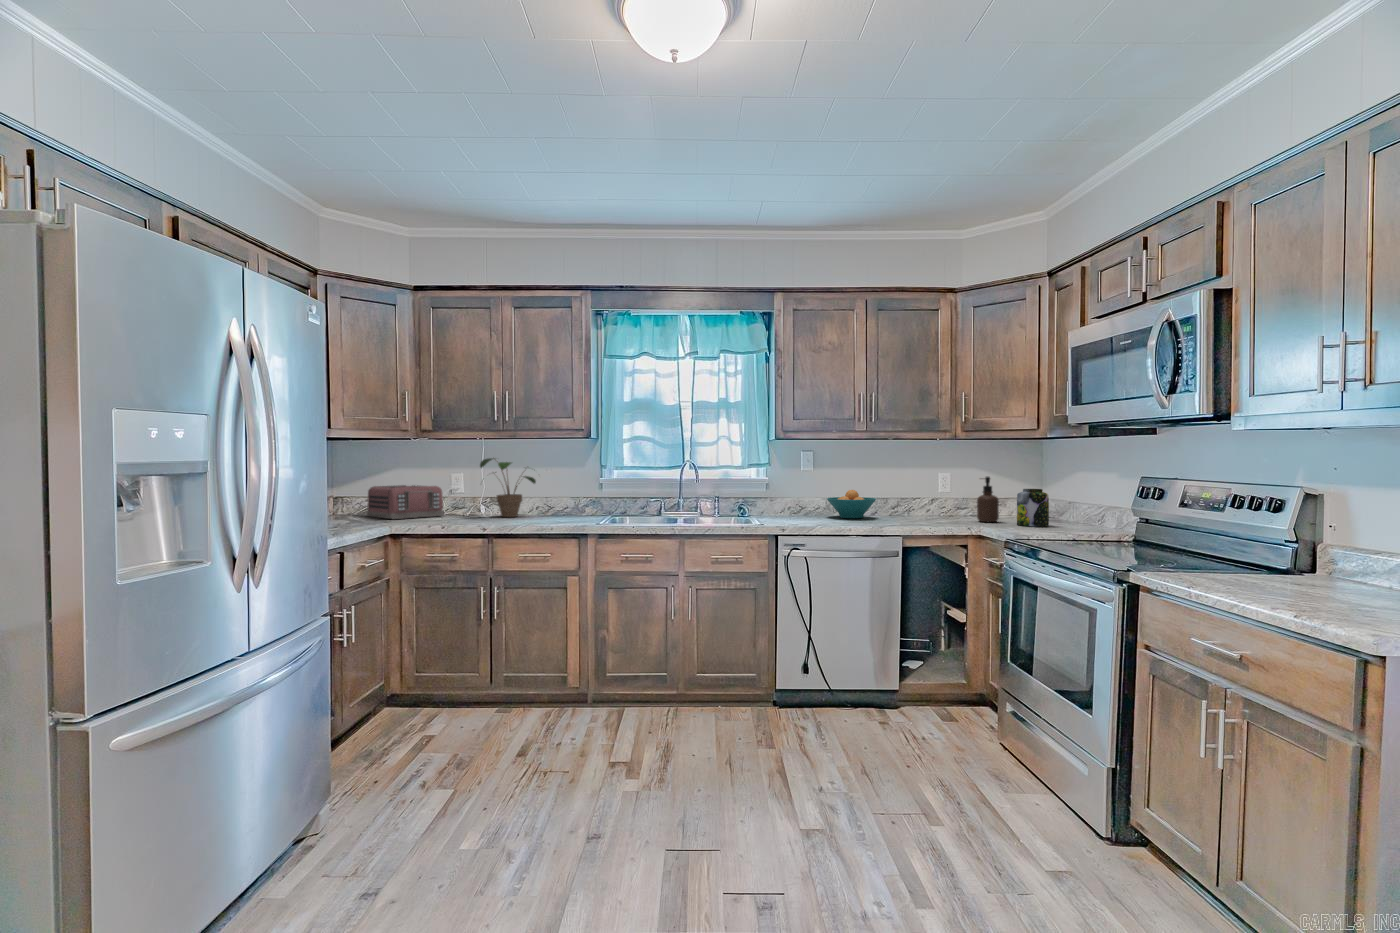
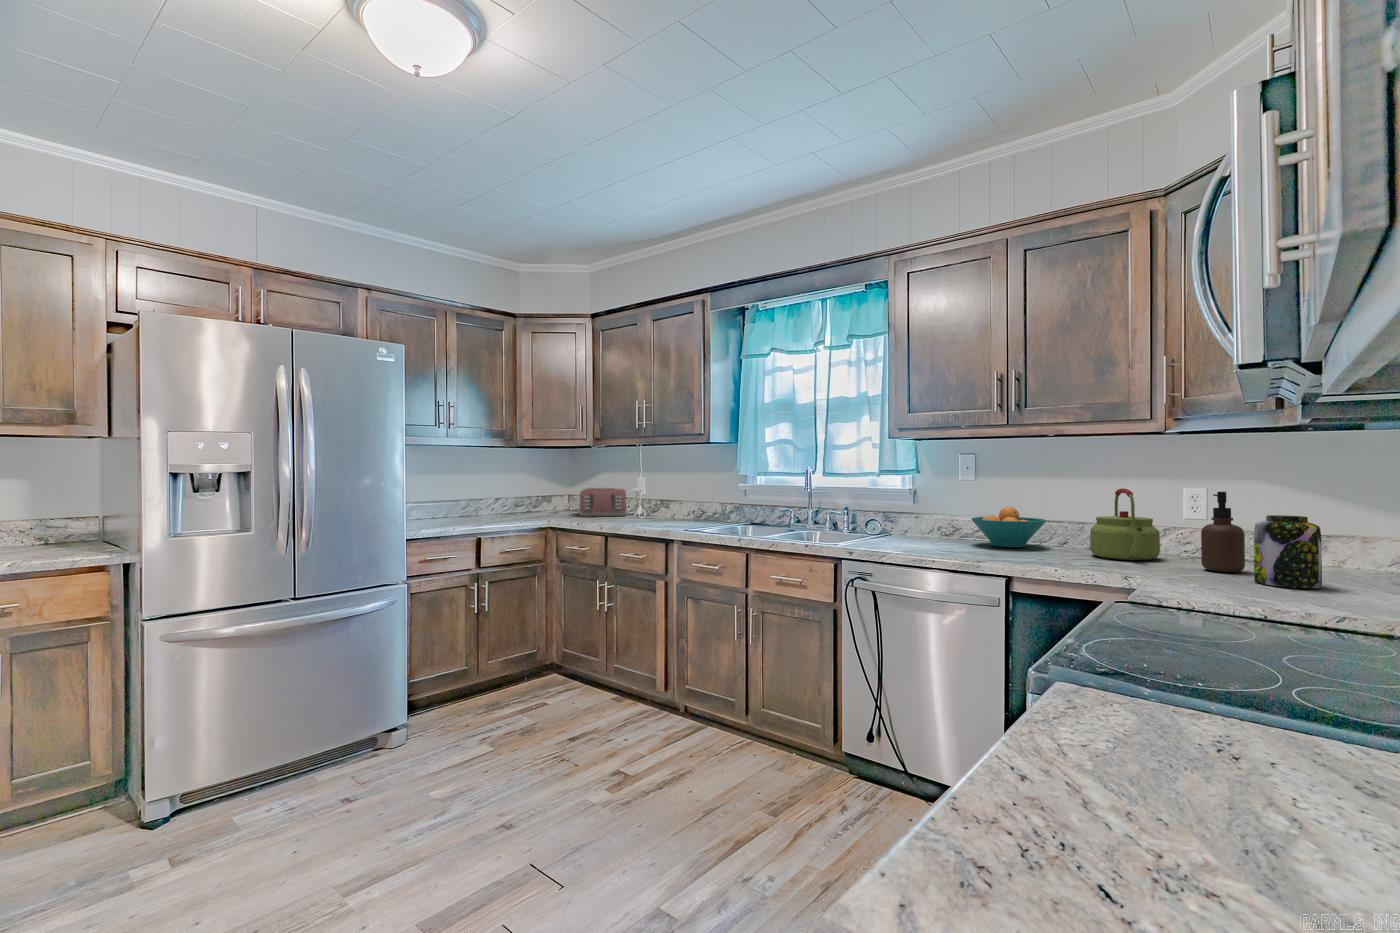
potted plant: present [480,458,536,517] -> none [639,464,696,520]
kettle: none [906,476,950,520] -> present [1090,488,1160,560]

